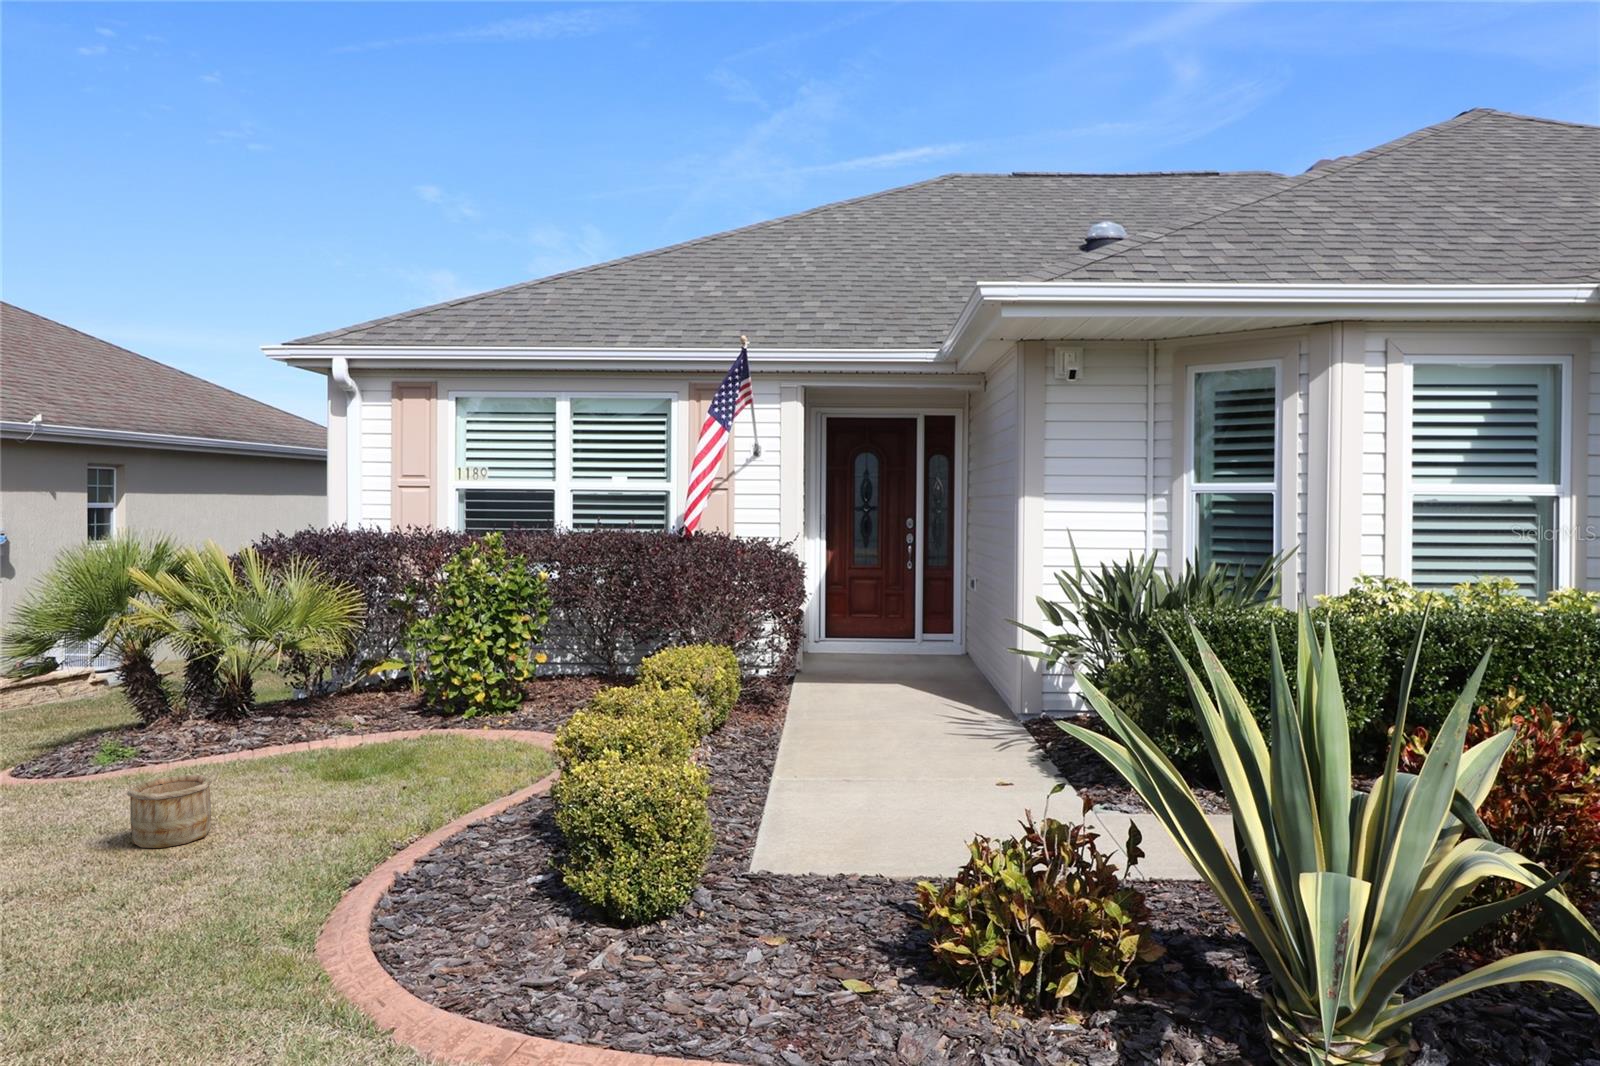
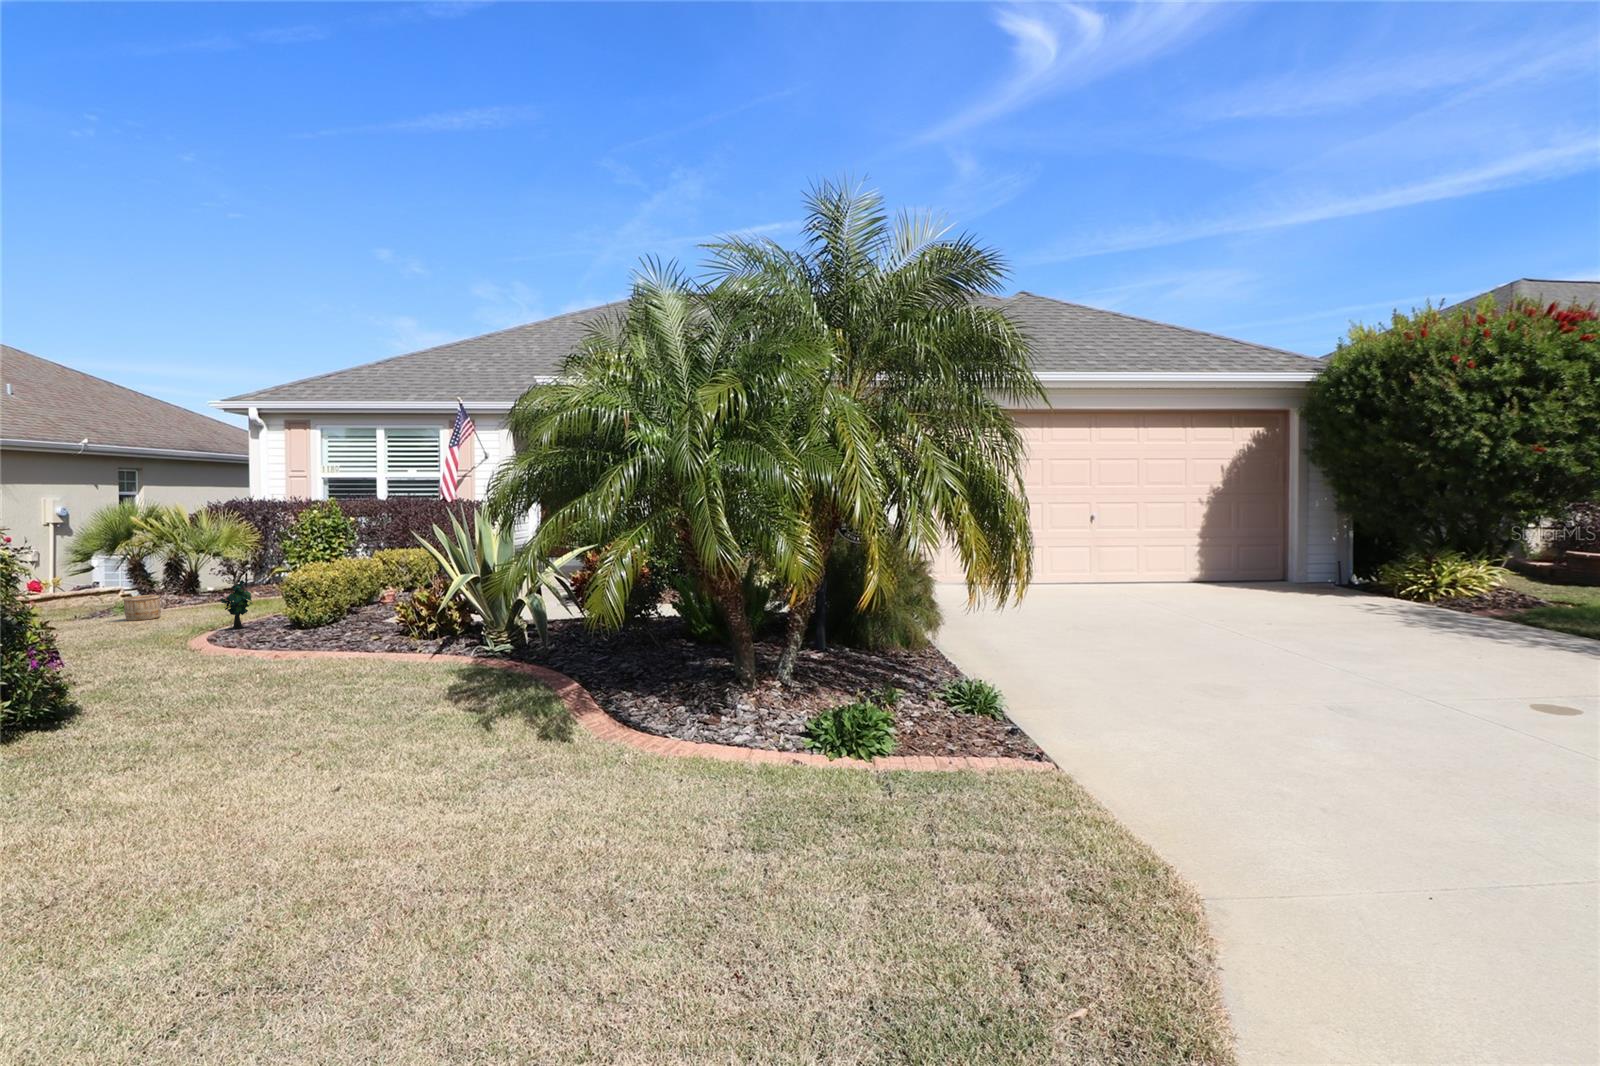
decorative plant: none [416,801,501,946] -> present [221,581,252,629]

